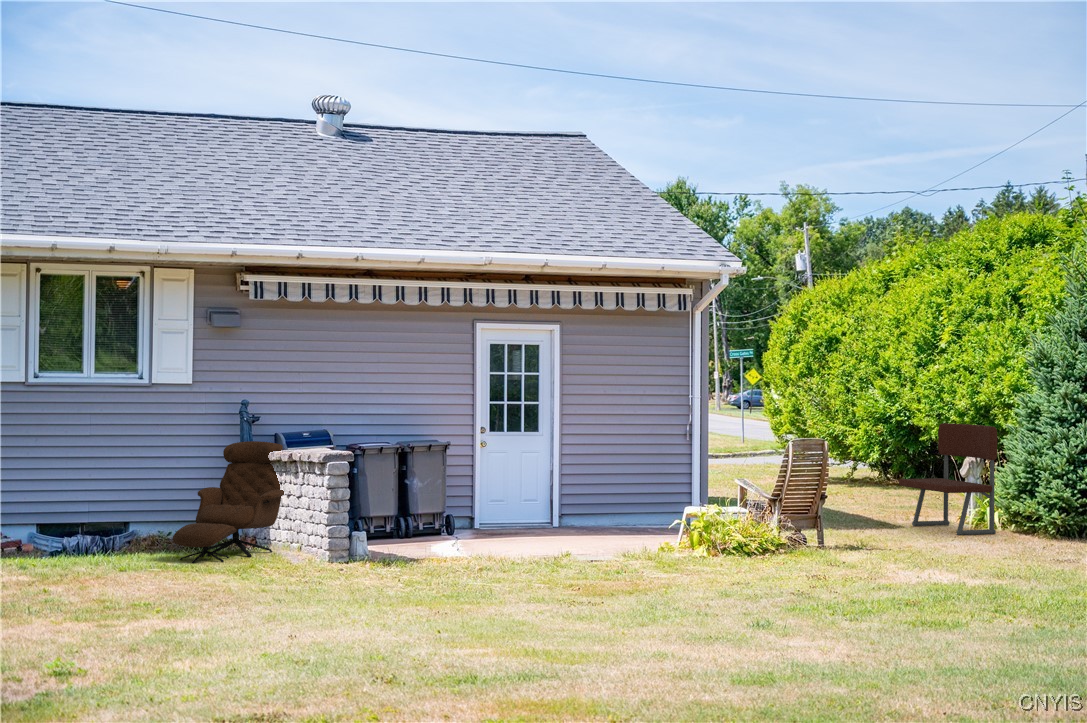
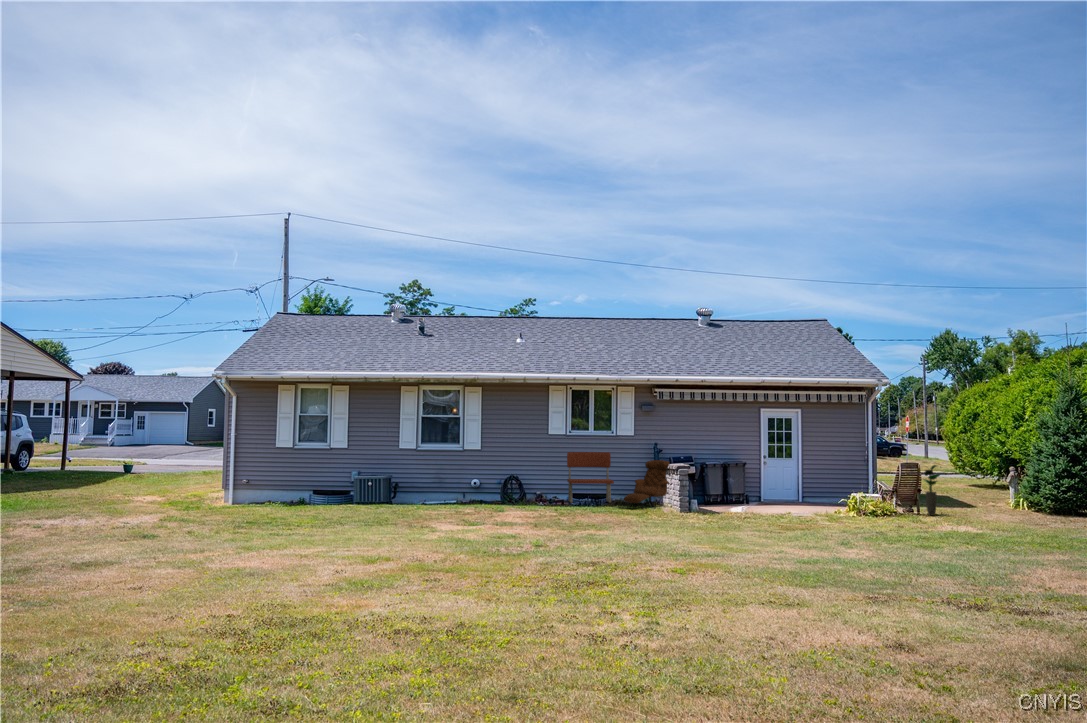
bench: present [899,423,997,535] -> present [567,452,614,503]
potted plant: none [803,439,850,544] -> present [924,465,940,515]

